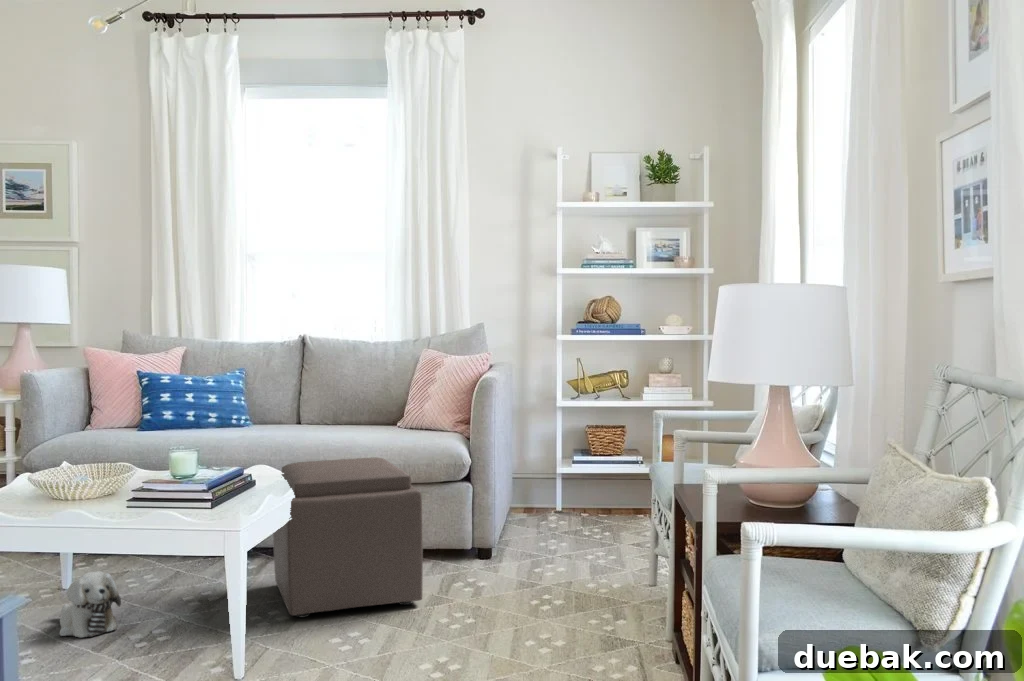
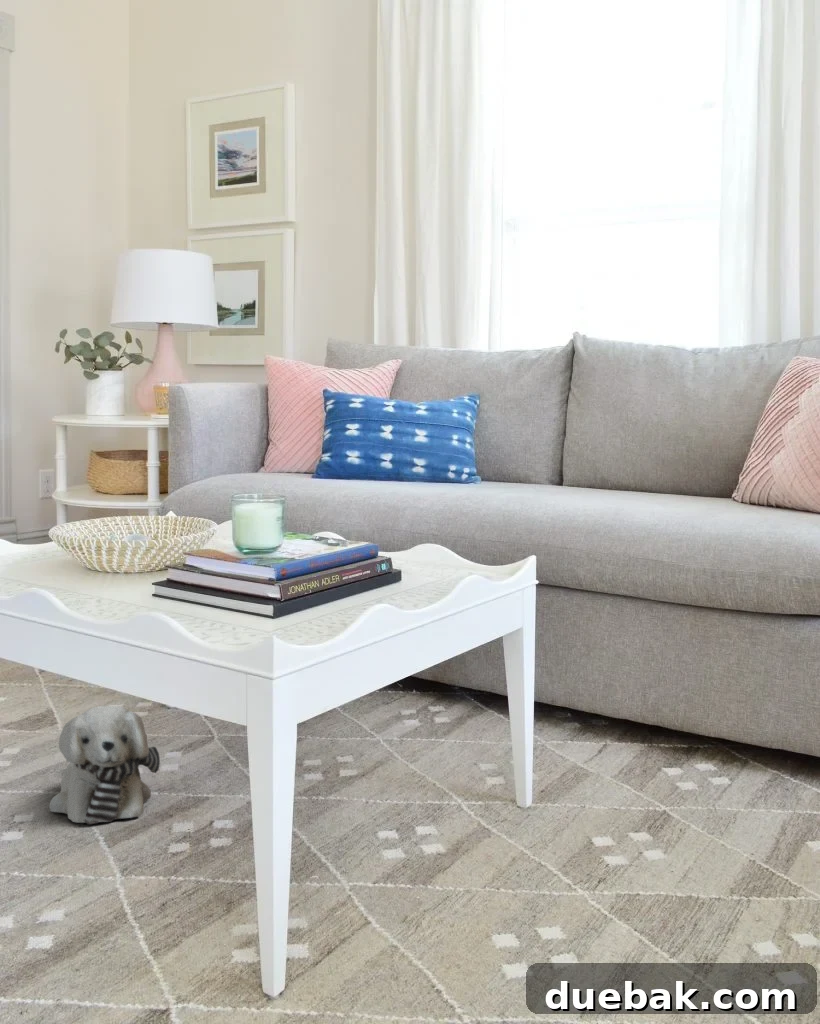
ottoman: present [273,457,423,617] -> none [439,545,745,878]

